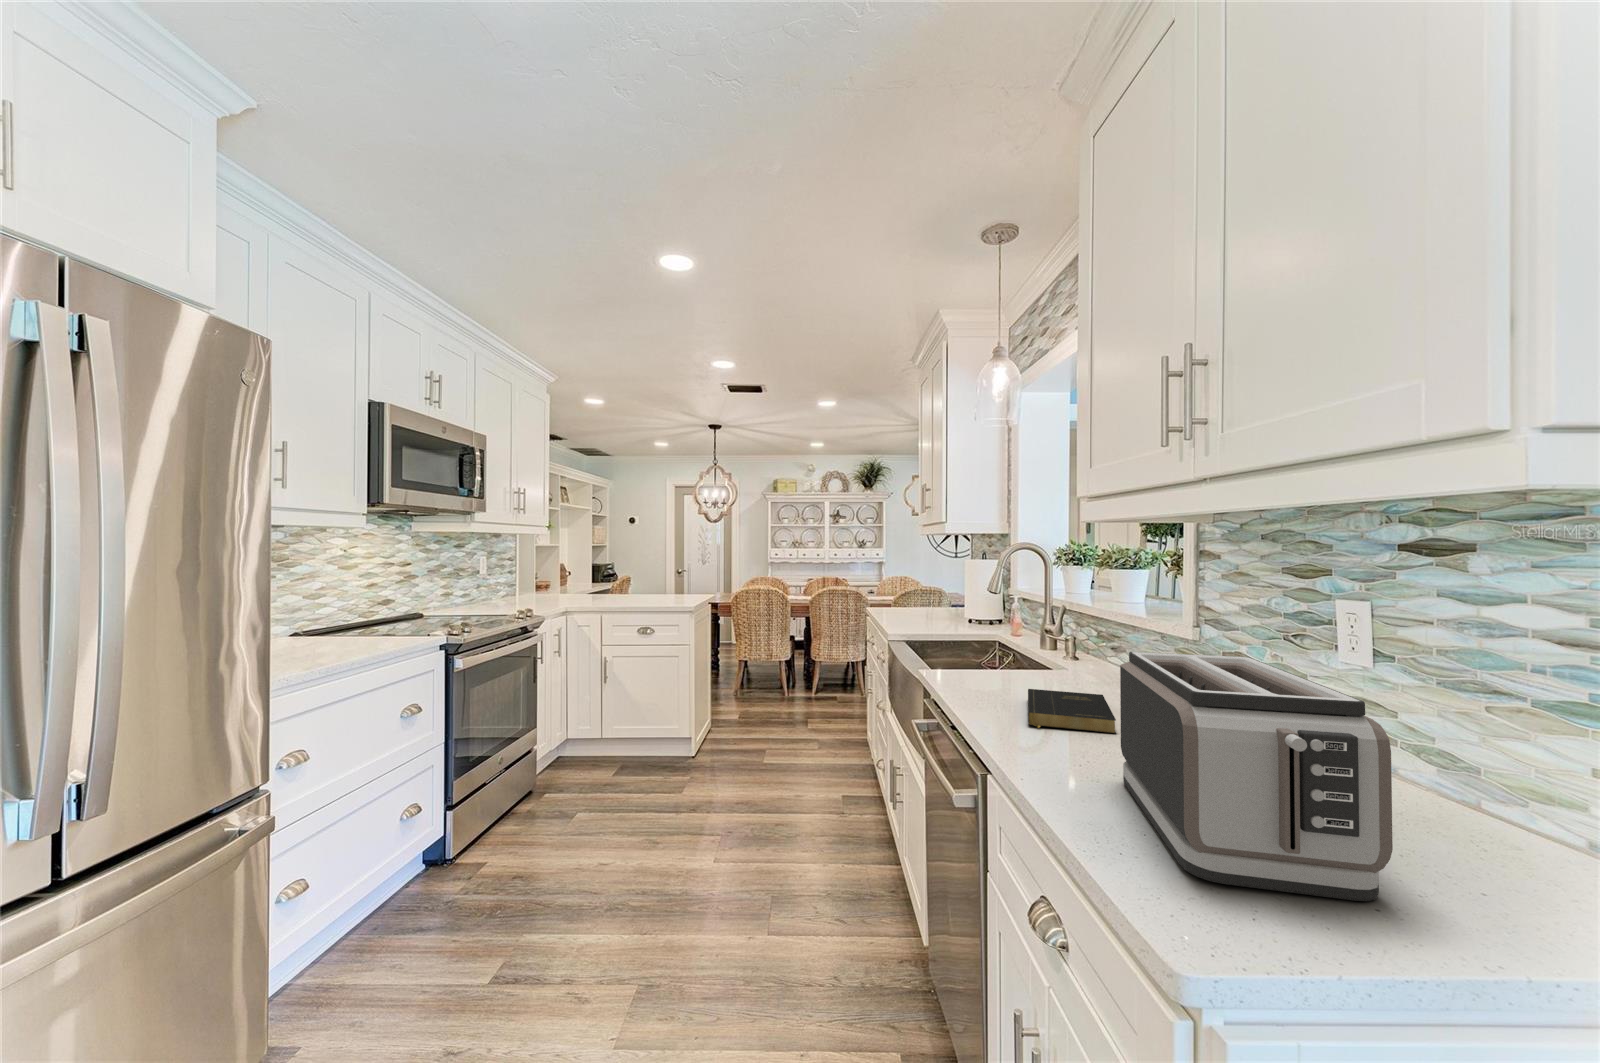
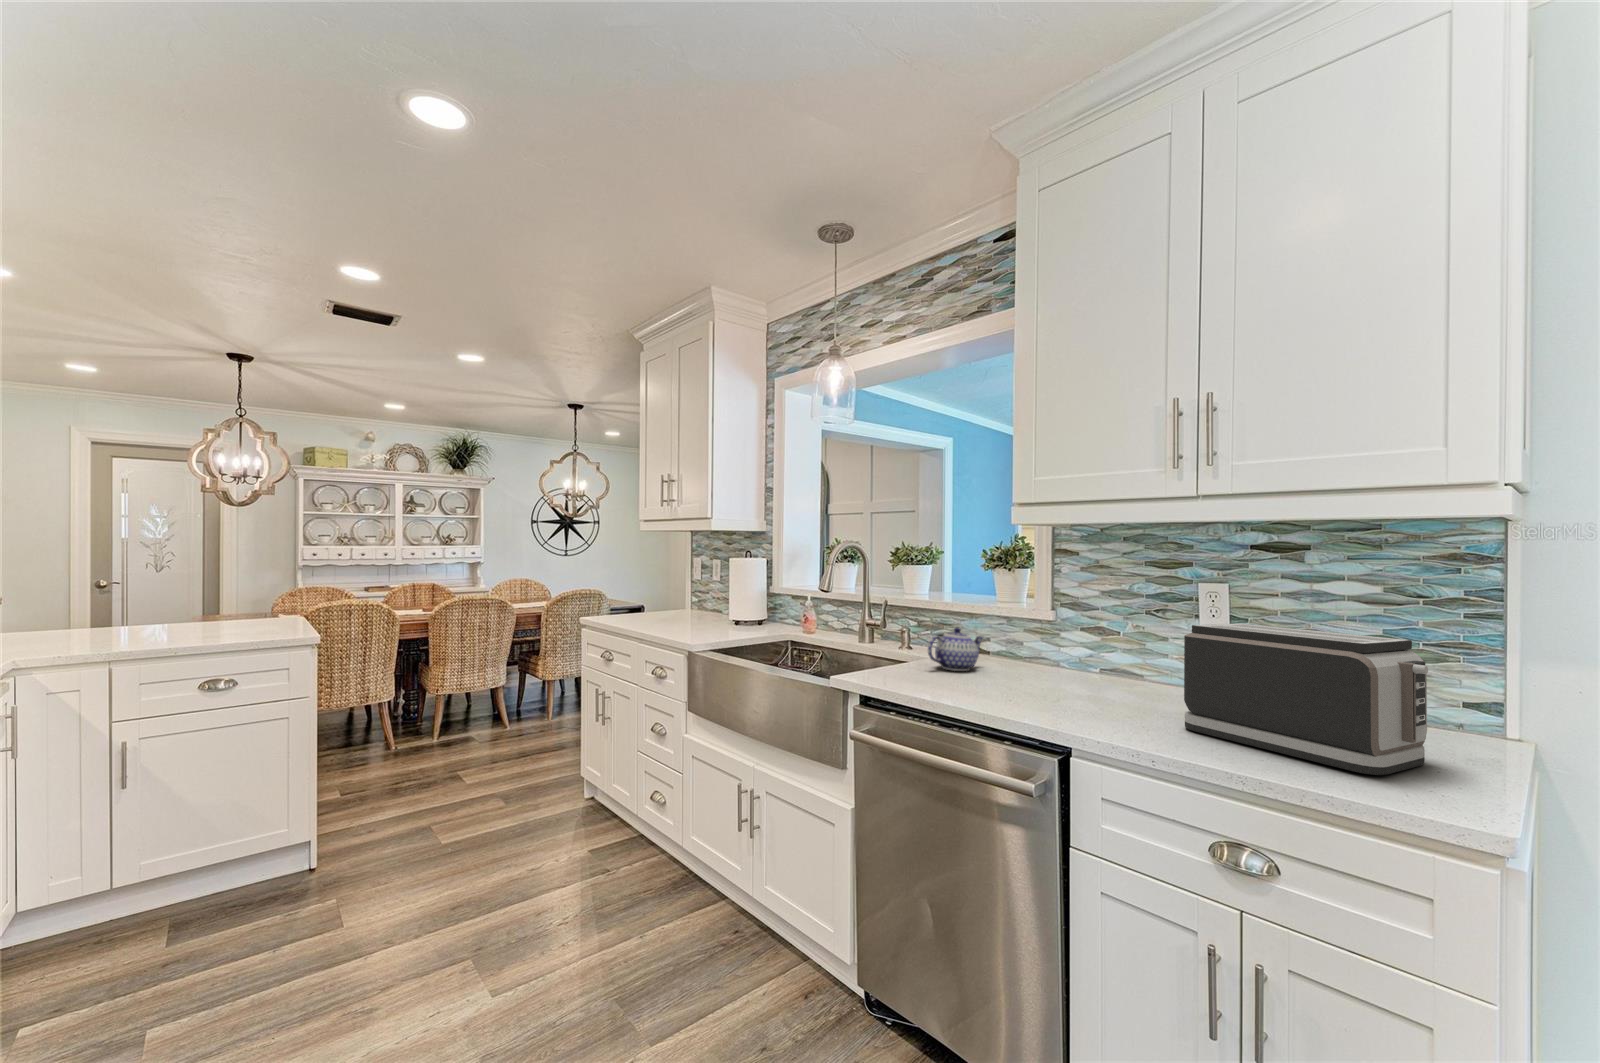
teapot: none [1022,639,1103,687] -> present [928,628,983,671]
book: present [1028,689,1116,733] -> none [973,671,1090,704]

